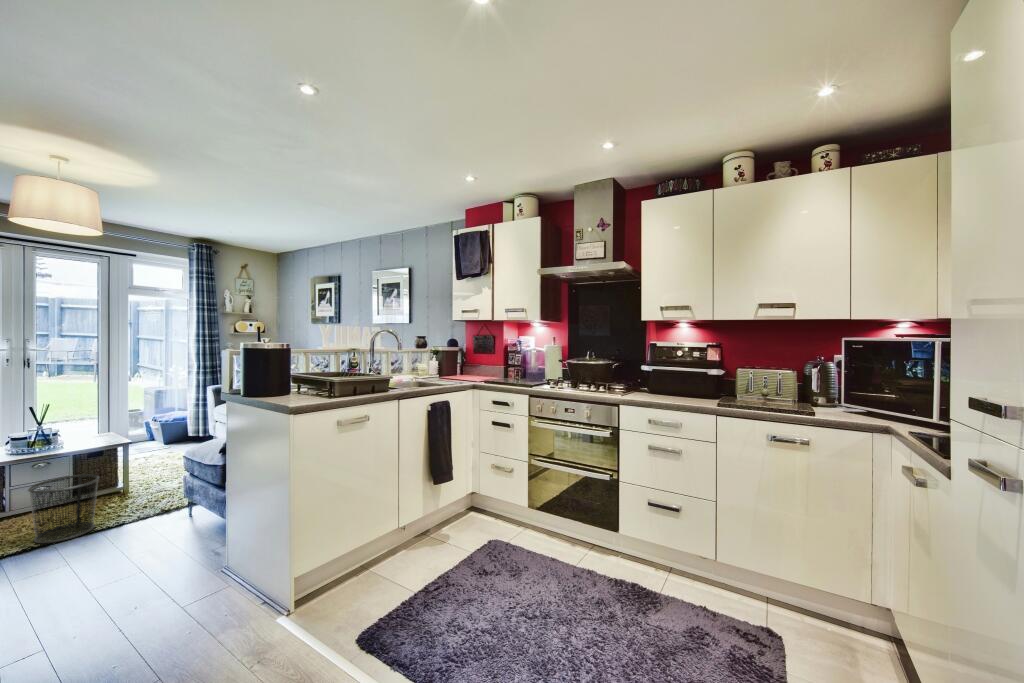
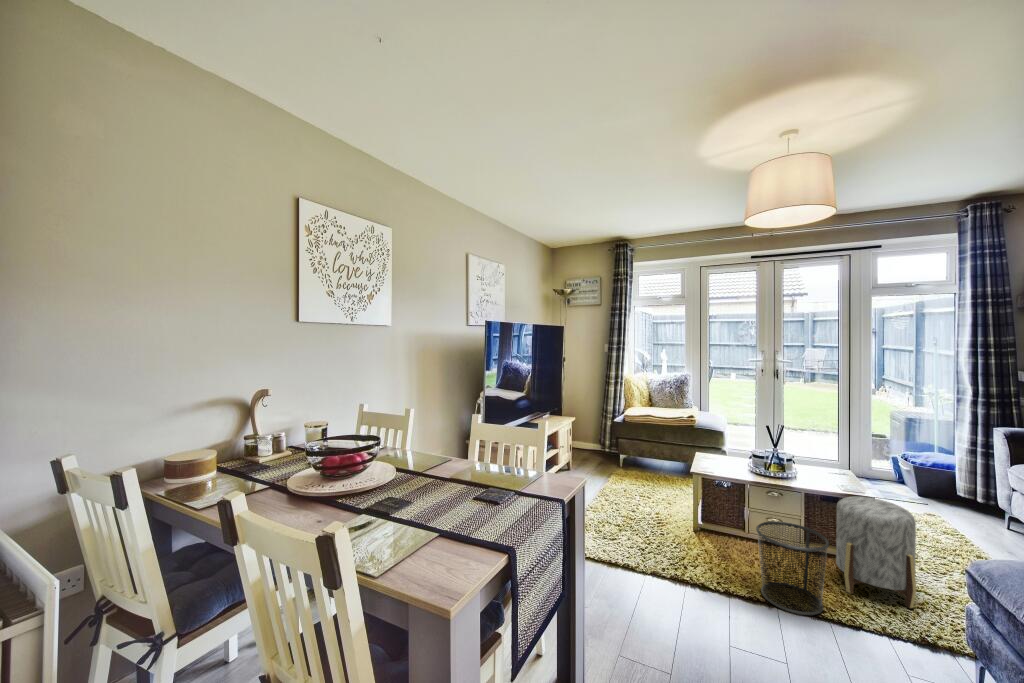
stool: none [103,440,161,511] -> present [836,497,916,608]

